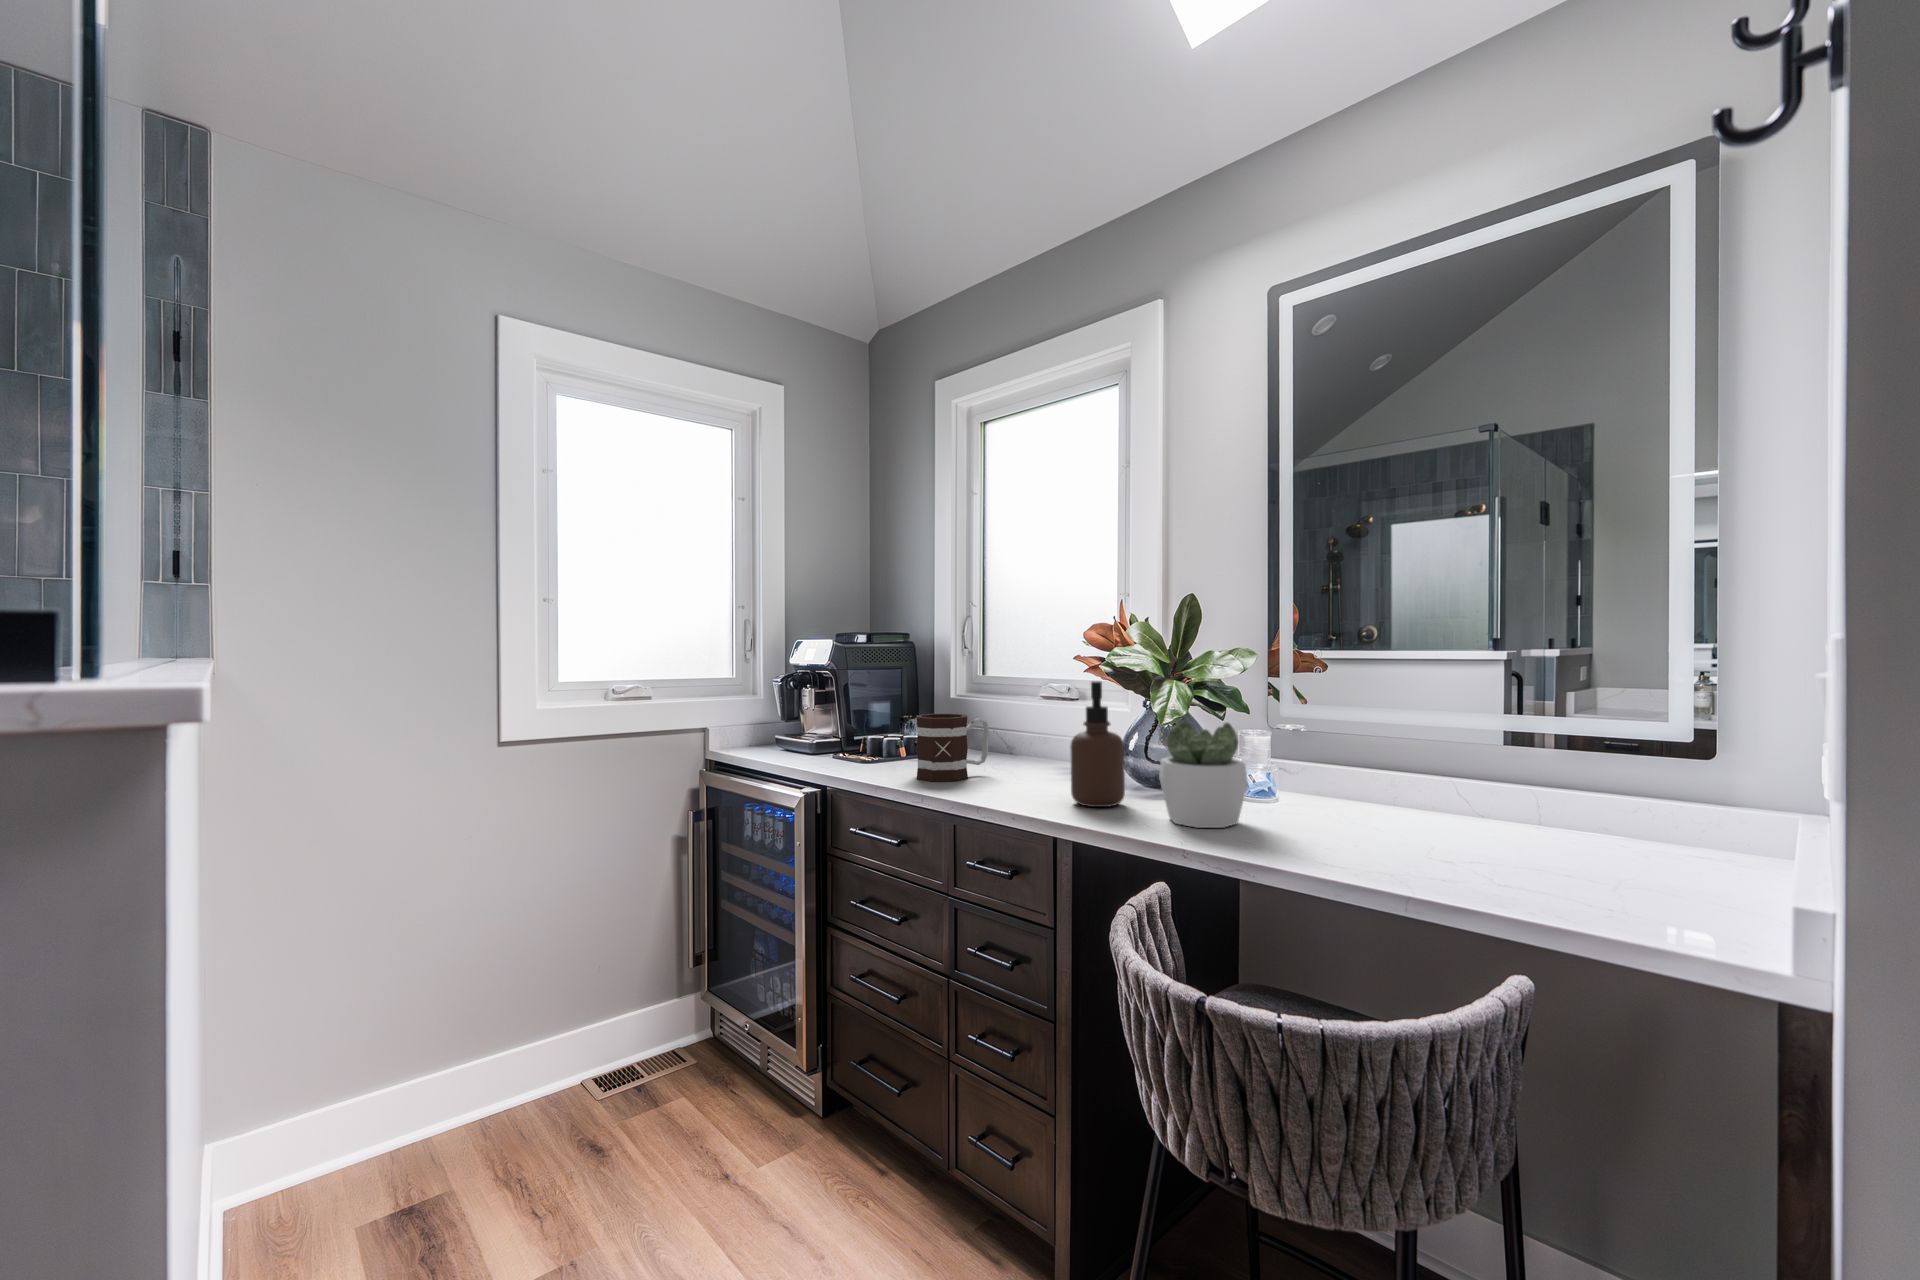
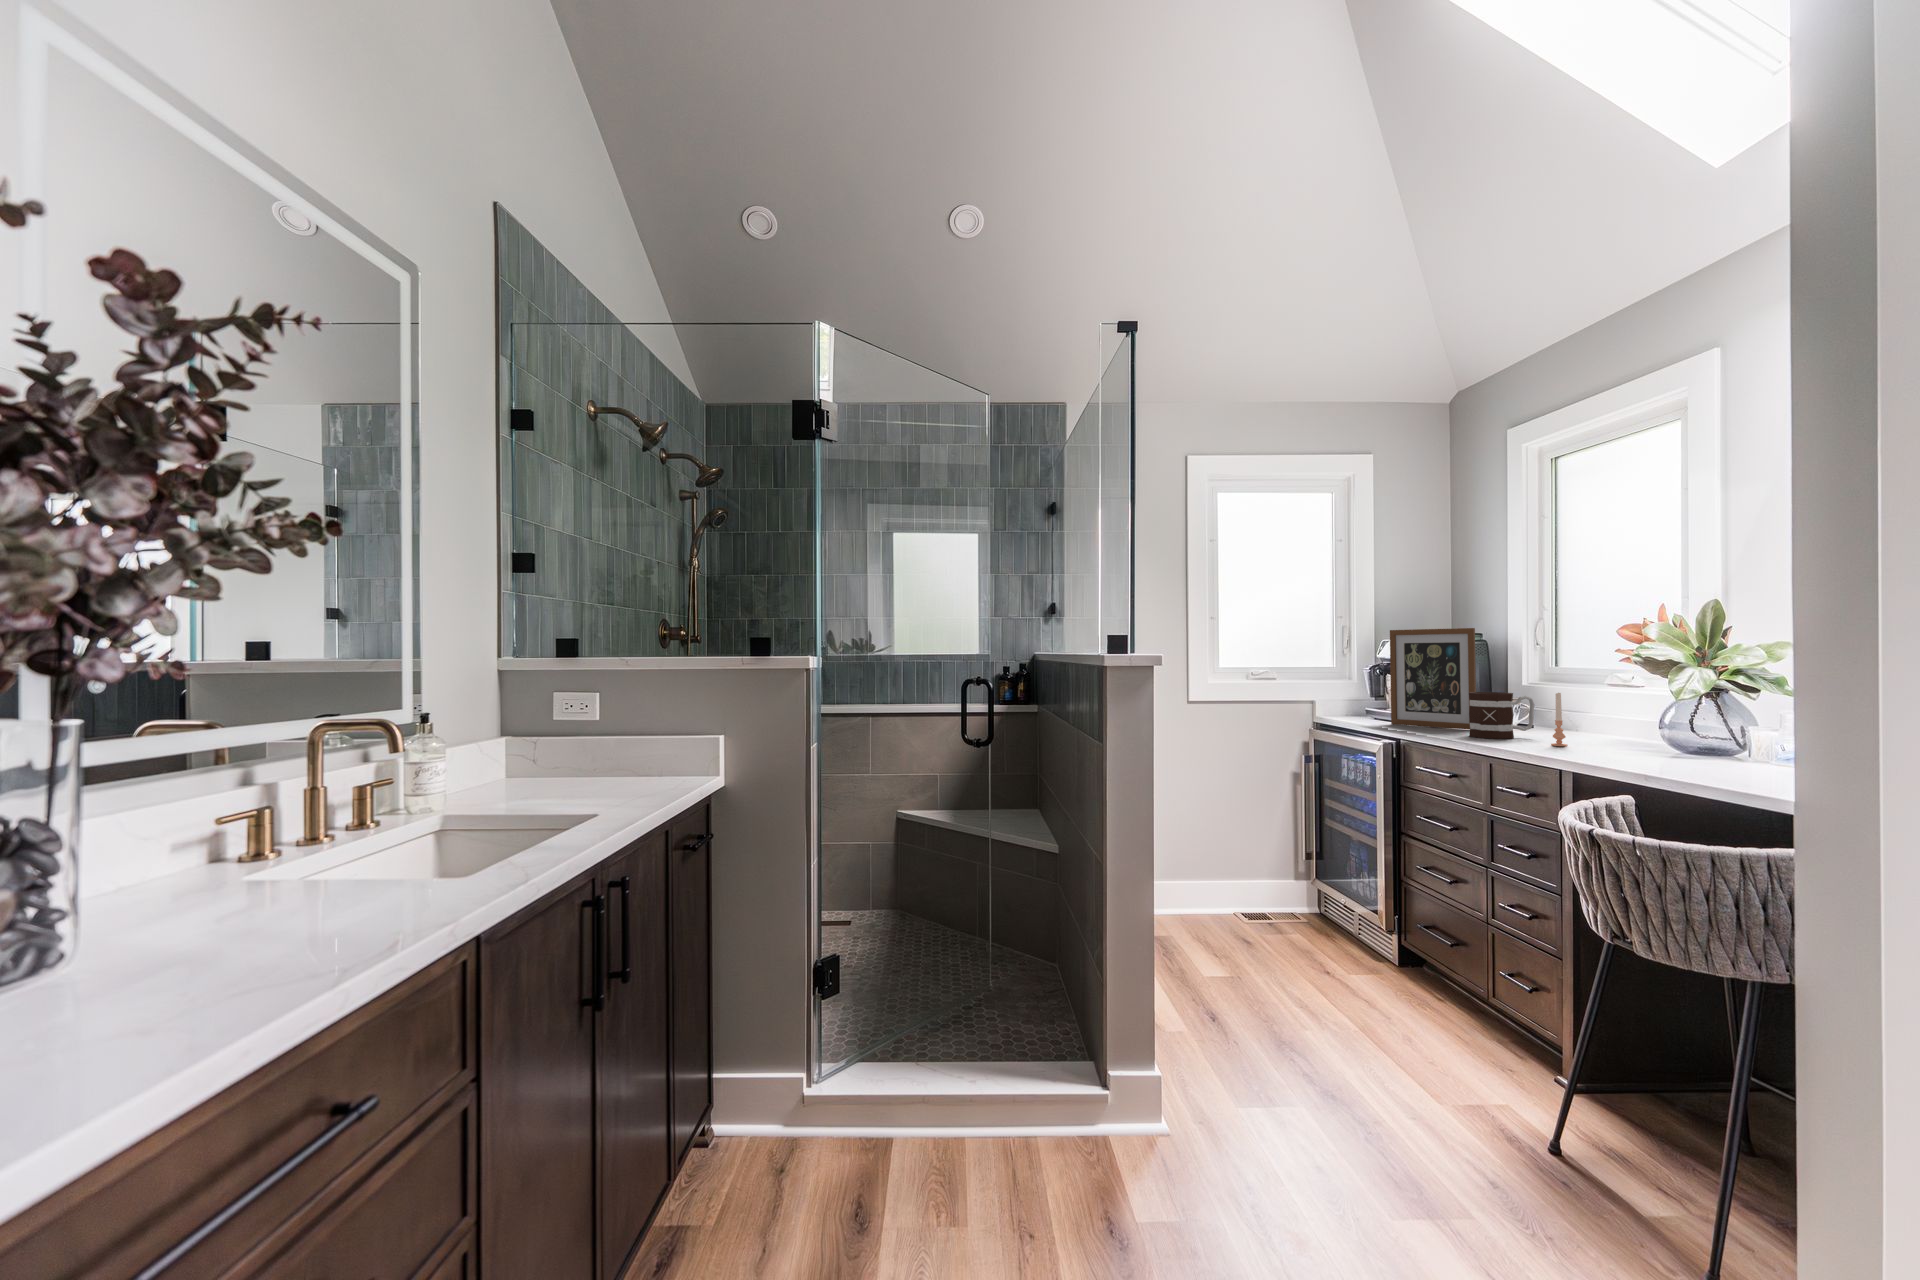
picture frame: none [808,625,915,762] -> present [1390,628,1476,729]
soap dispenser: present [1070,681,1125,807] -> none [1582,666,1631,755]
candle: none [1021,716,1039,791] -> present [1551,693,1568,746]
succulent plant: present [1159,721,1248,828] -> none [1647,694,1725,769]

